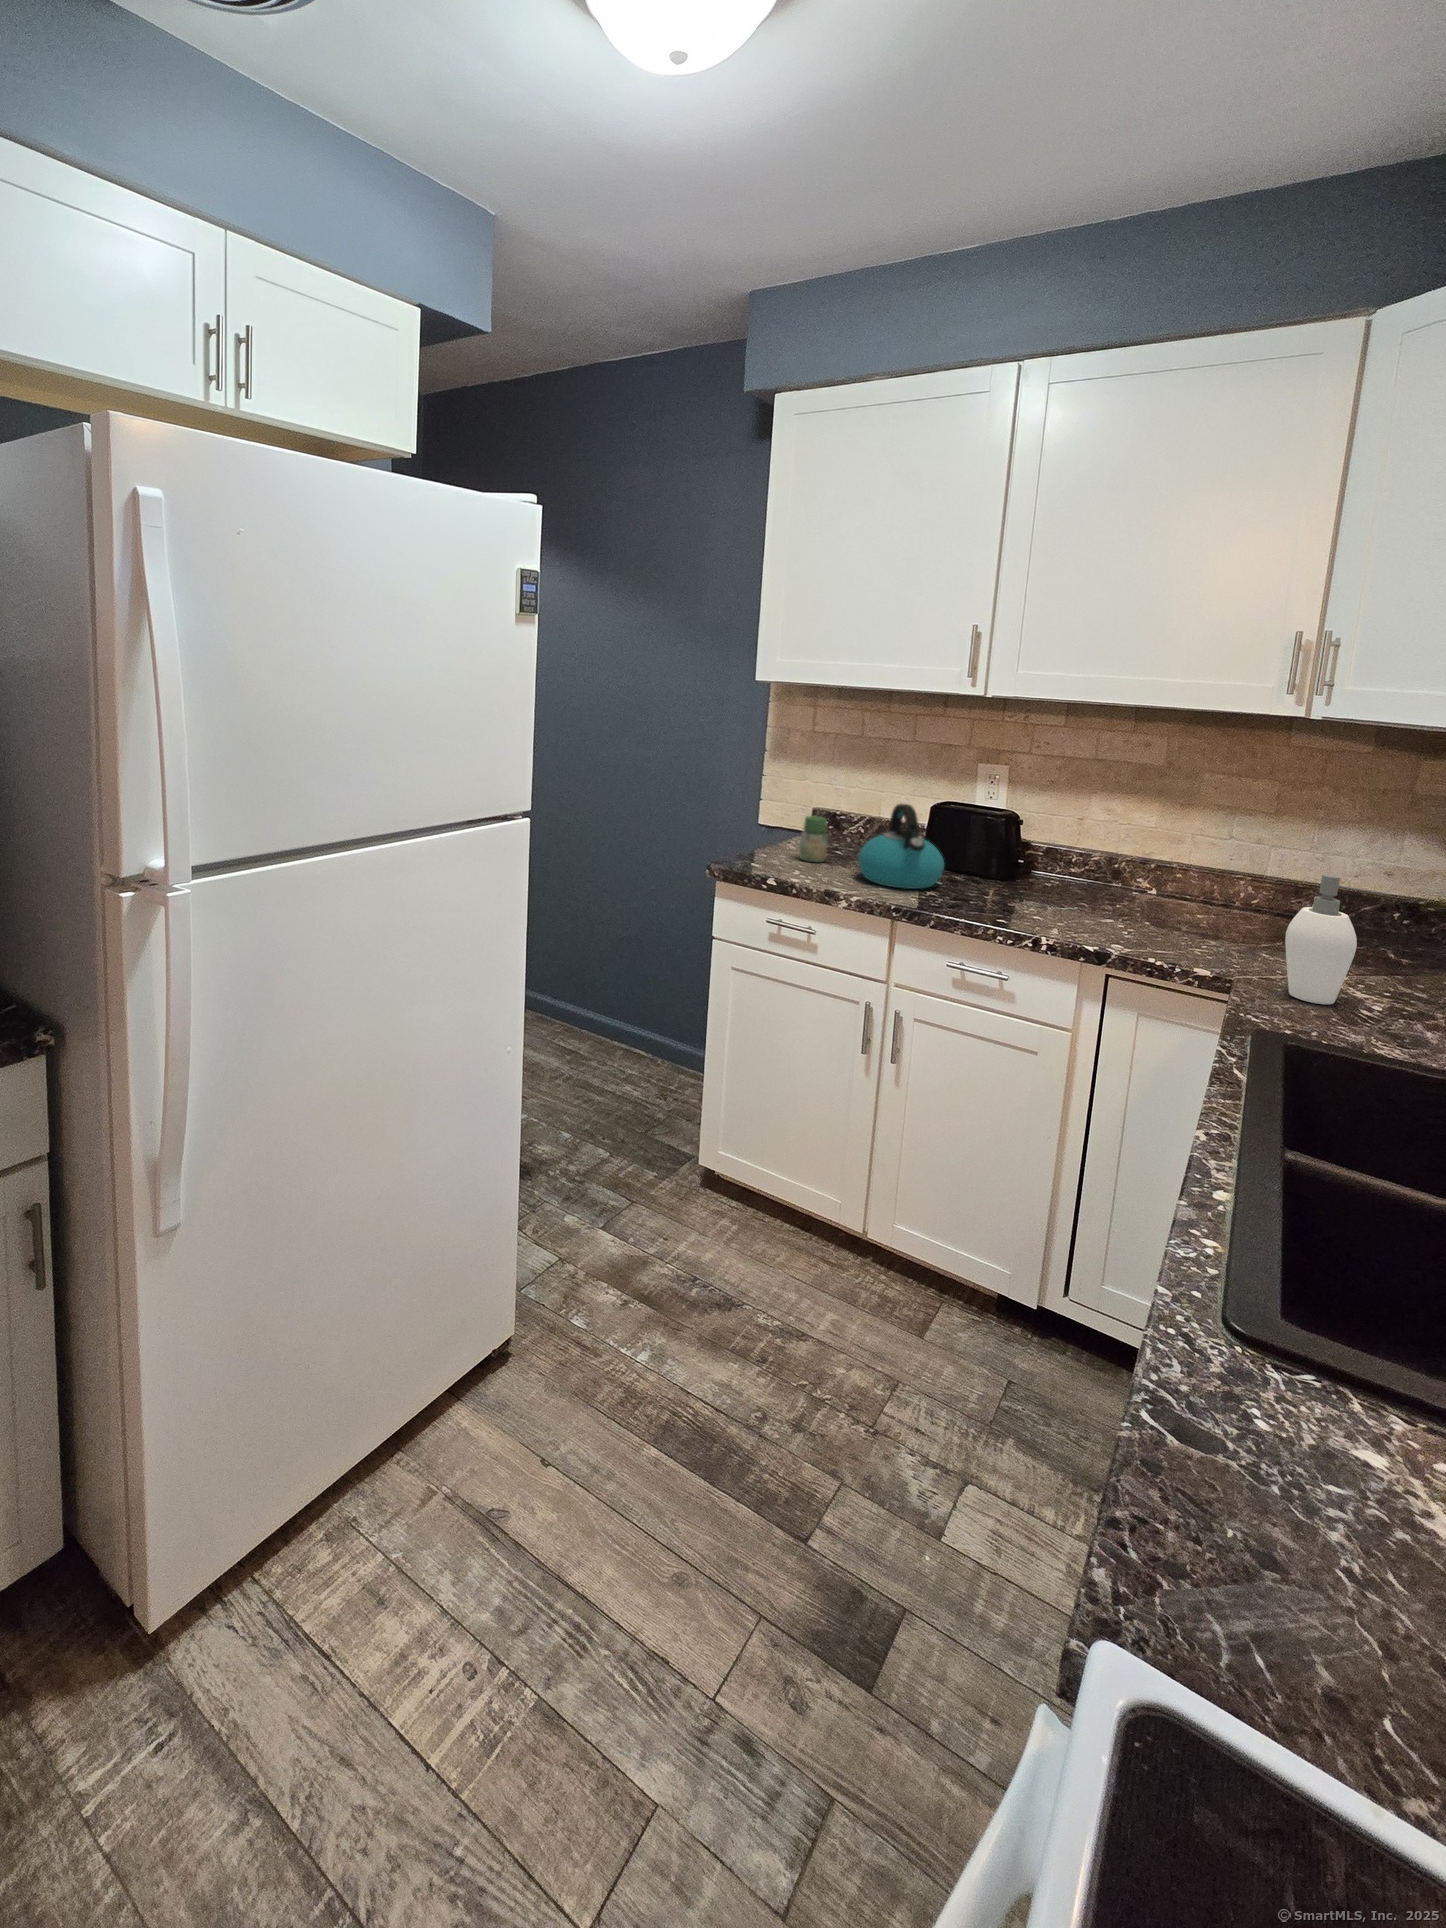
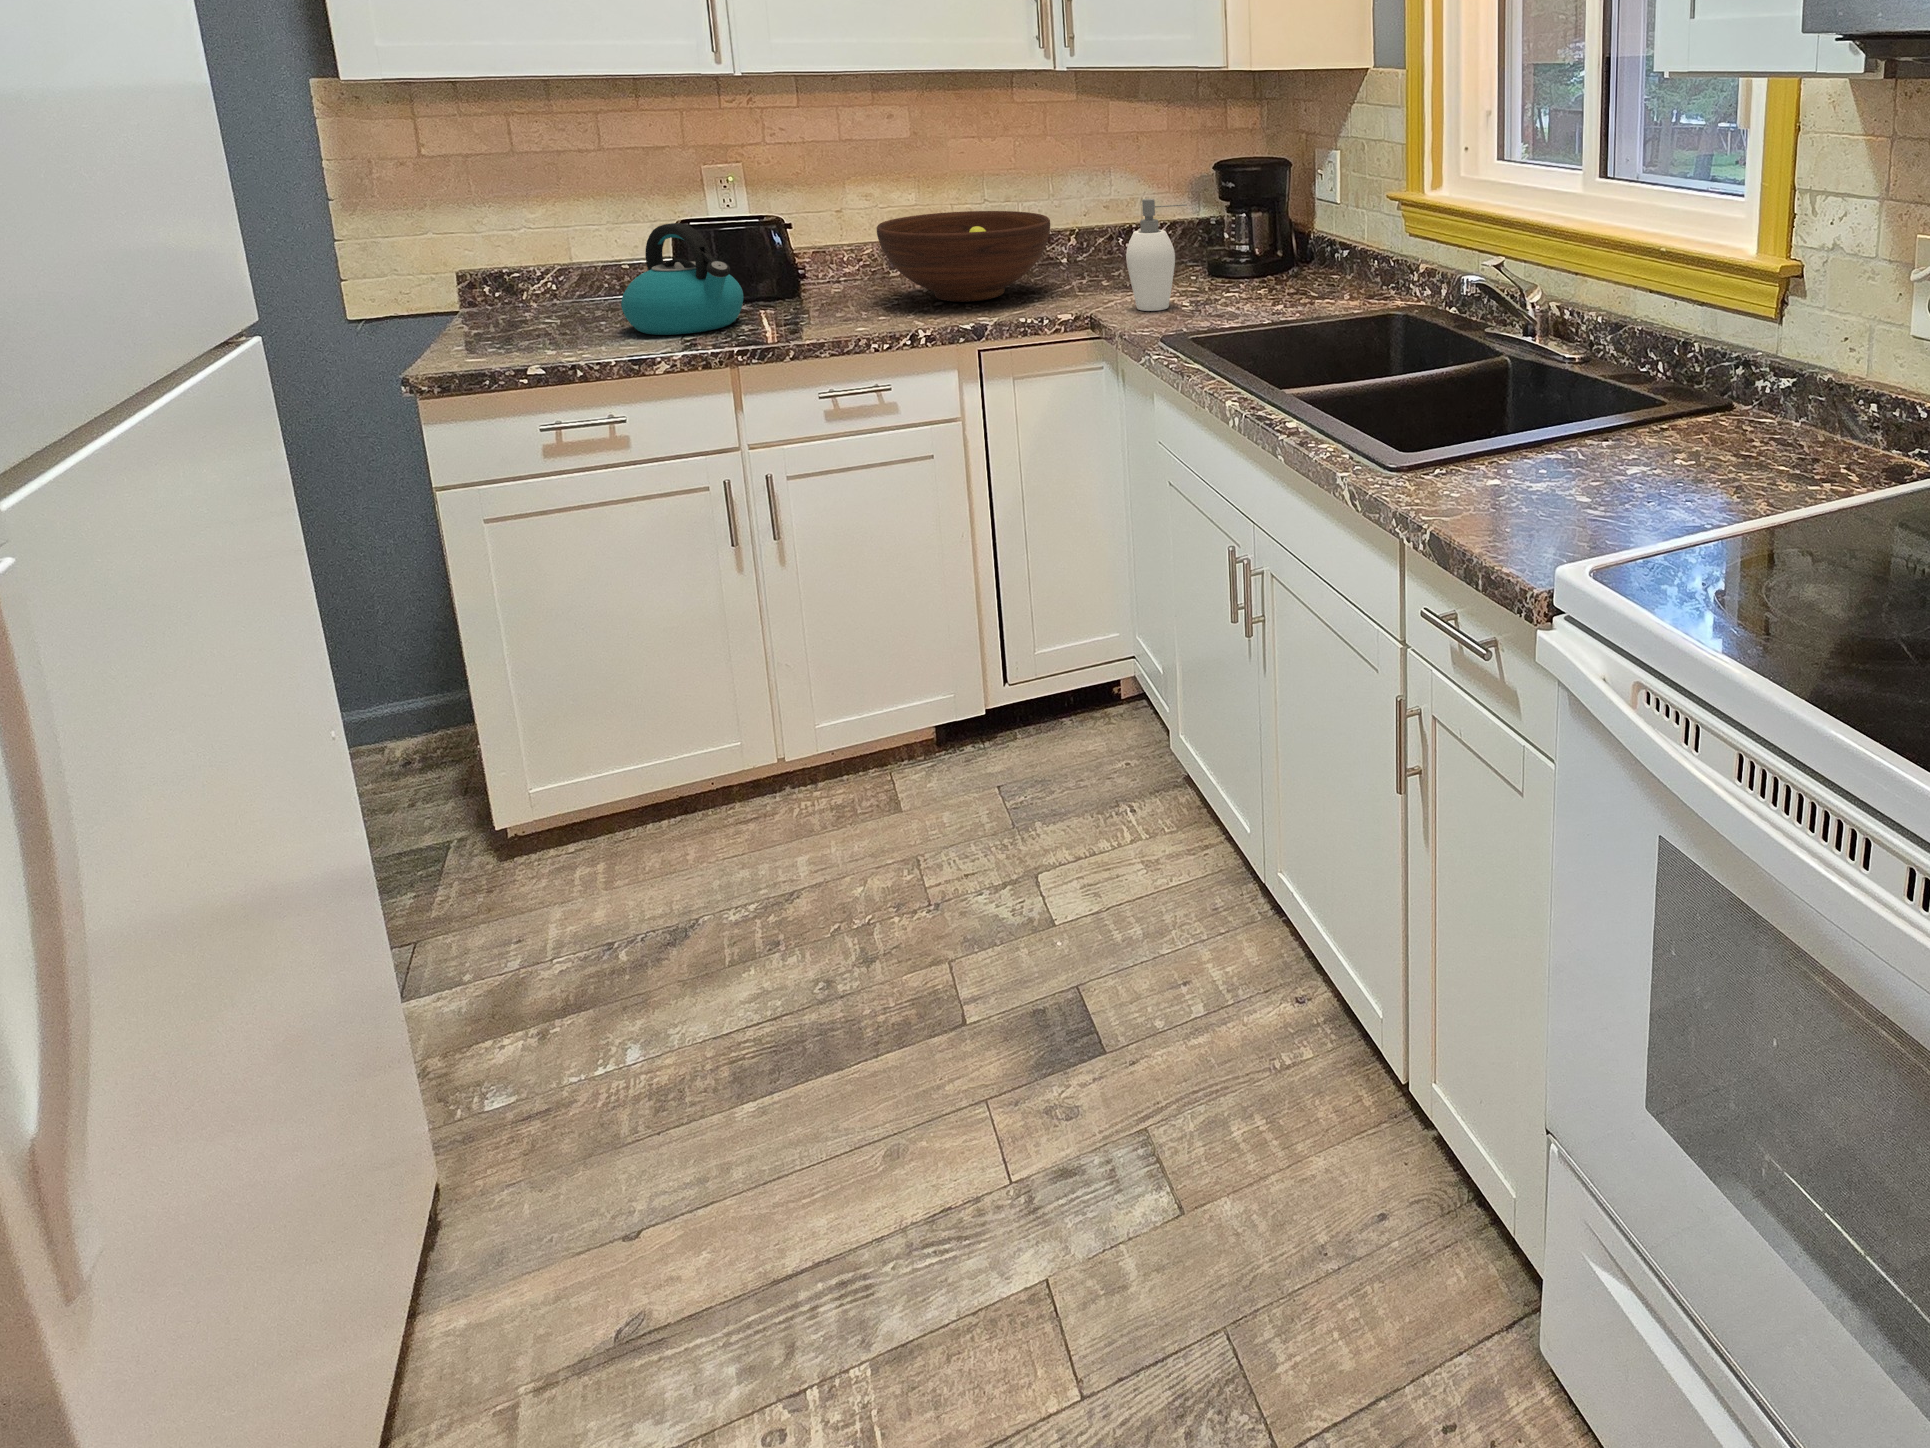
jar: present [799,816,828,862] -> none [500,270,551,339]
fruit bowl: none [1059,837,1245,932] -> present [877,211,1050,302]

